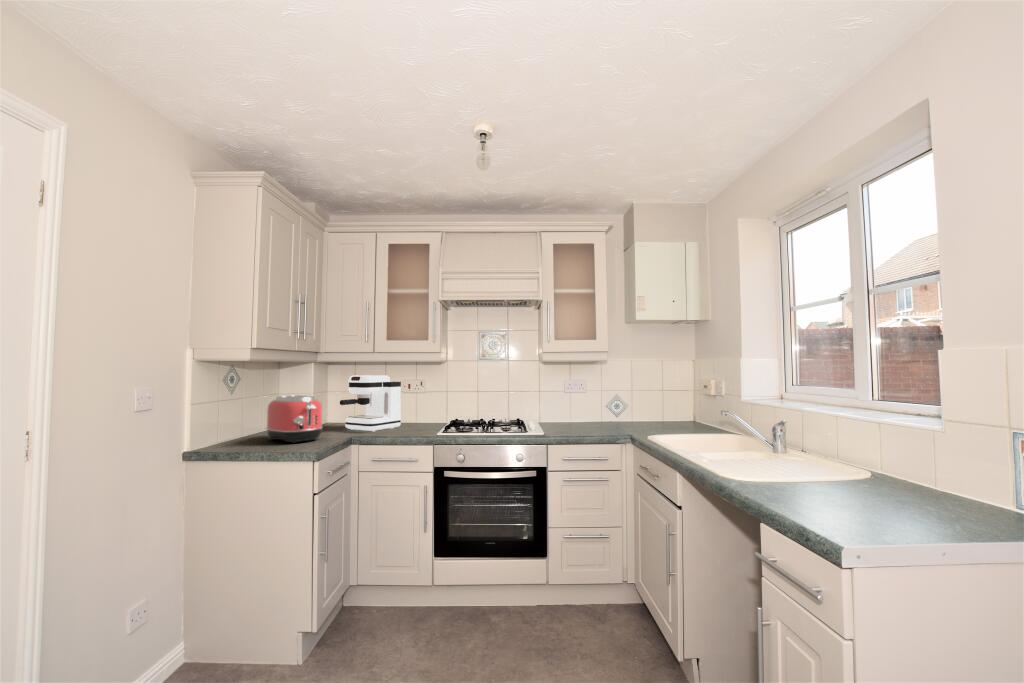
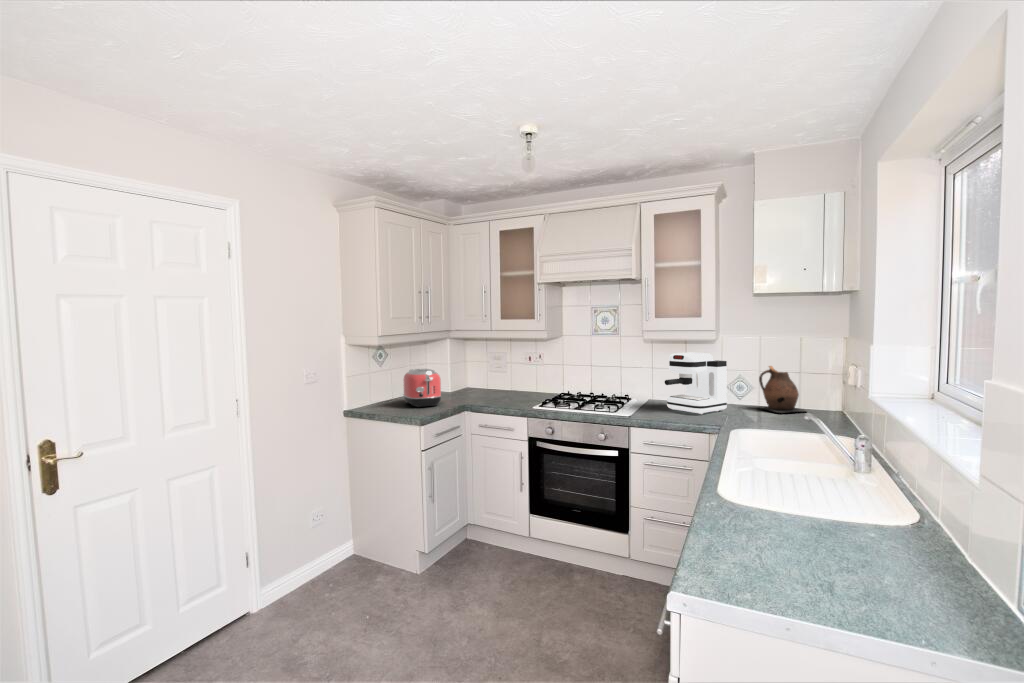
coffee maker: present [340,375,401,432] -> present [665,353,727,414]
ceramic pitcher: none [637,385,676,425] -> present [759,366,806,413]

